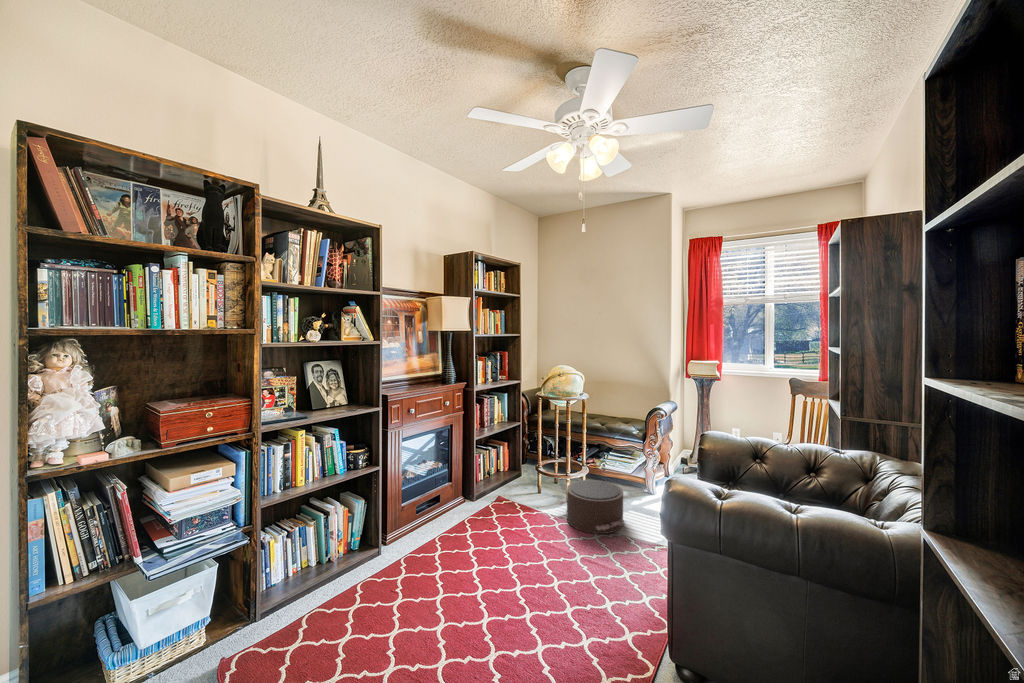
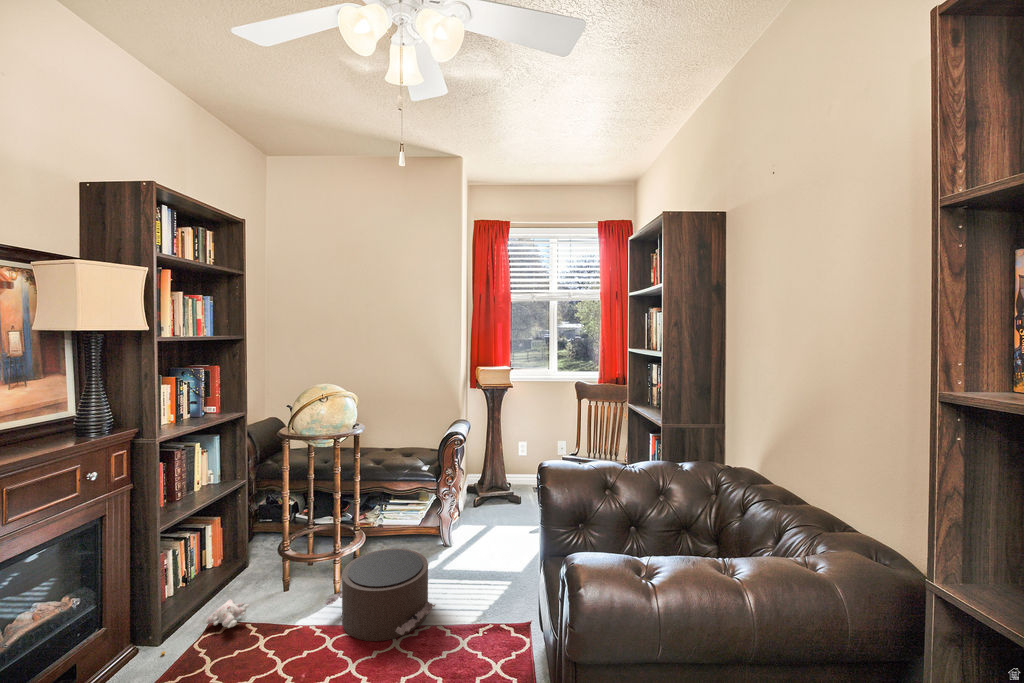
plush toy: none [476,489,518,506] -> present [161,600,249,655]

